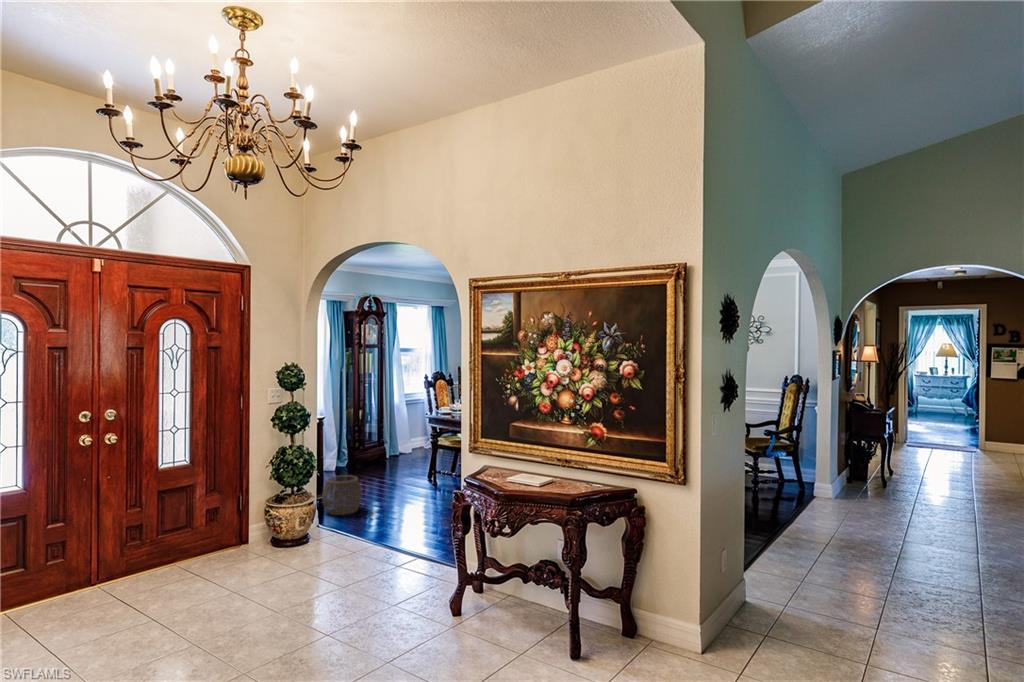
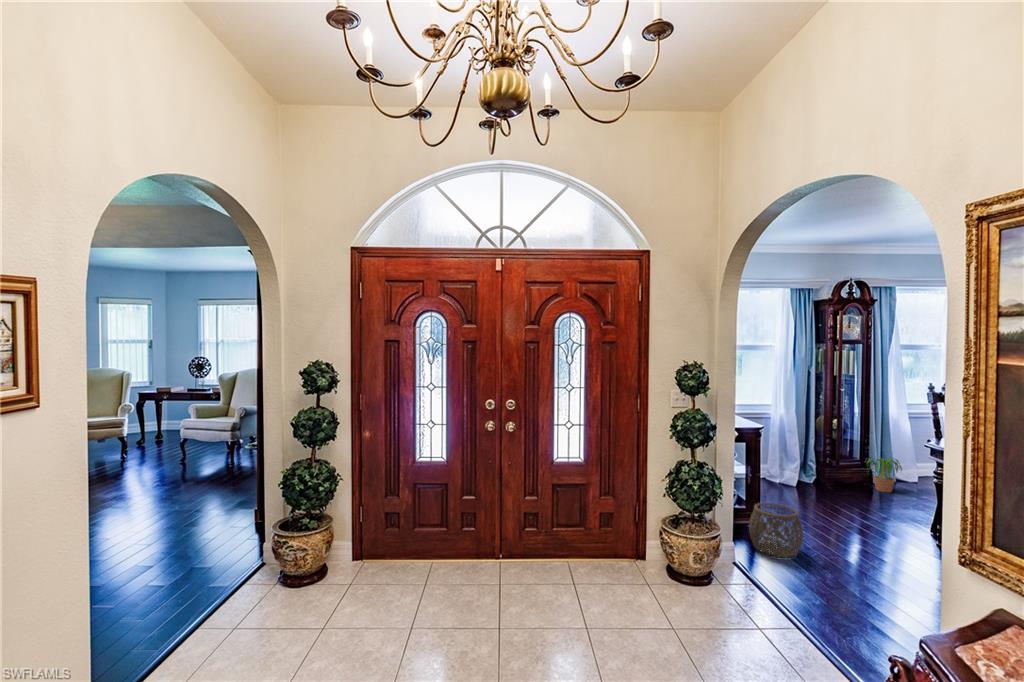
potted plant: none [379,435,408,462] -> present [867,458,902,493]

